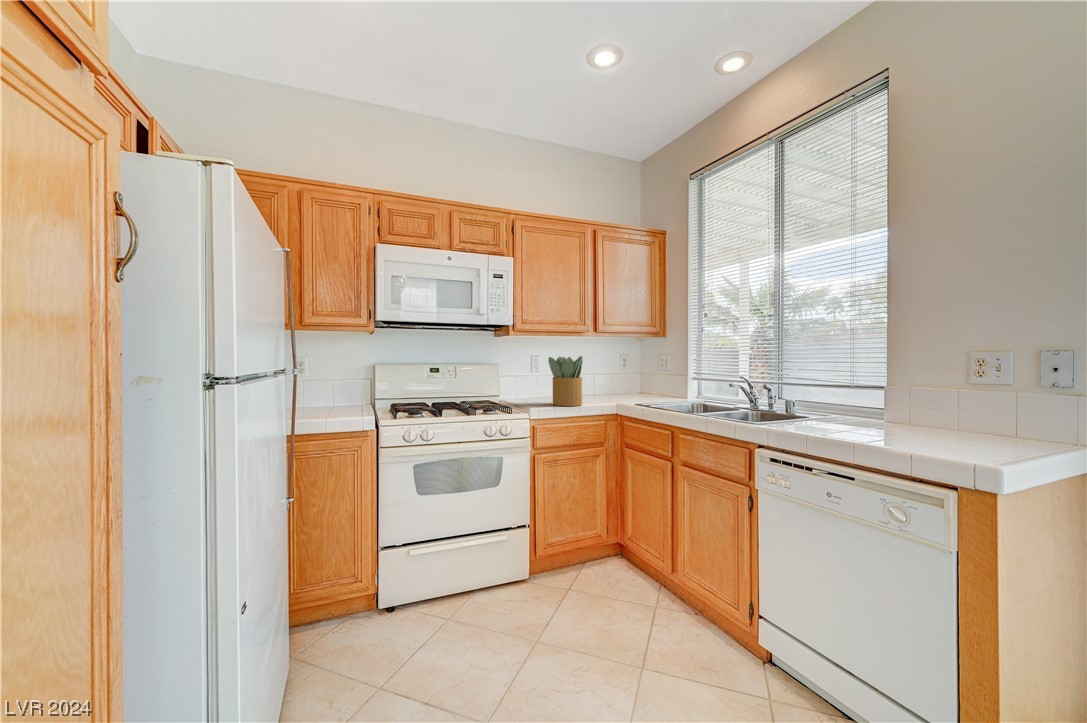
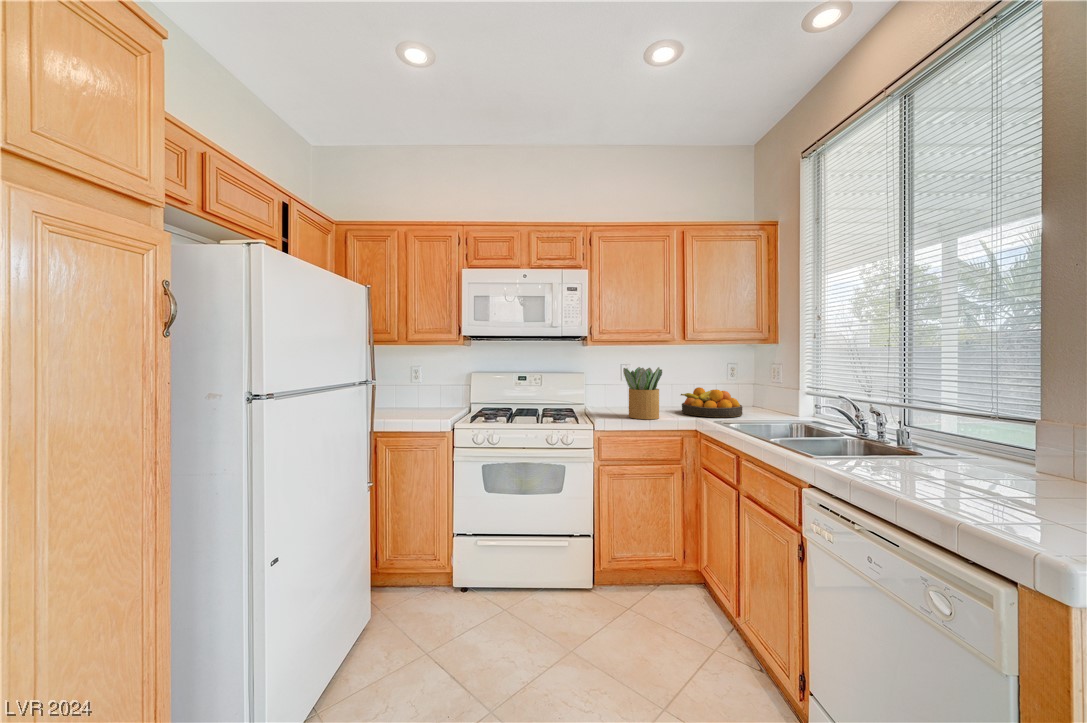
fruit bowl: none [591,376,644,401] -> present [681,387,742,417]

